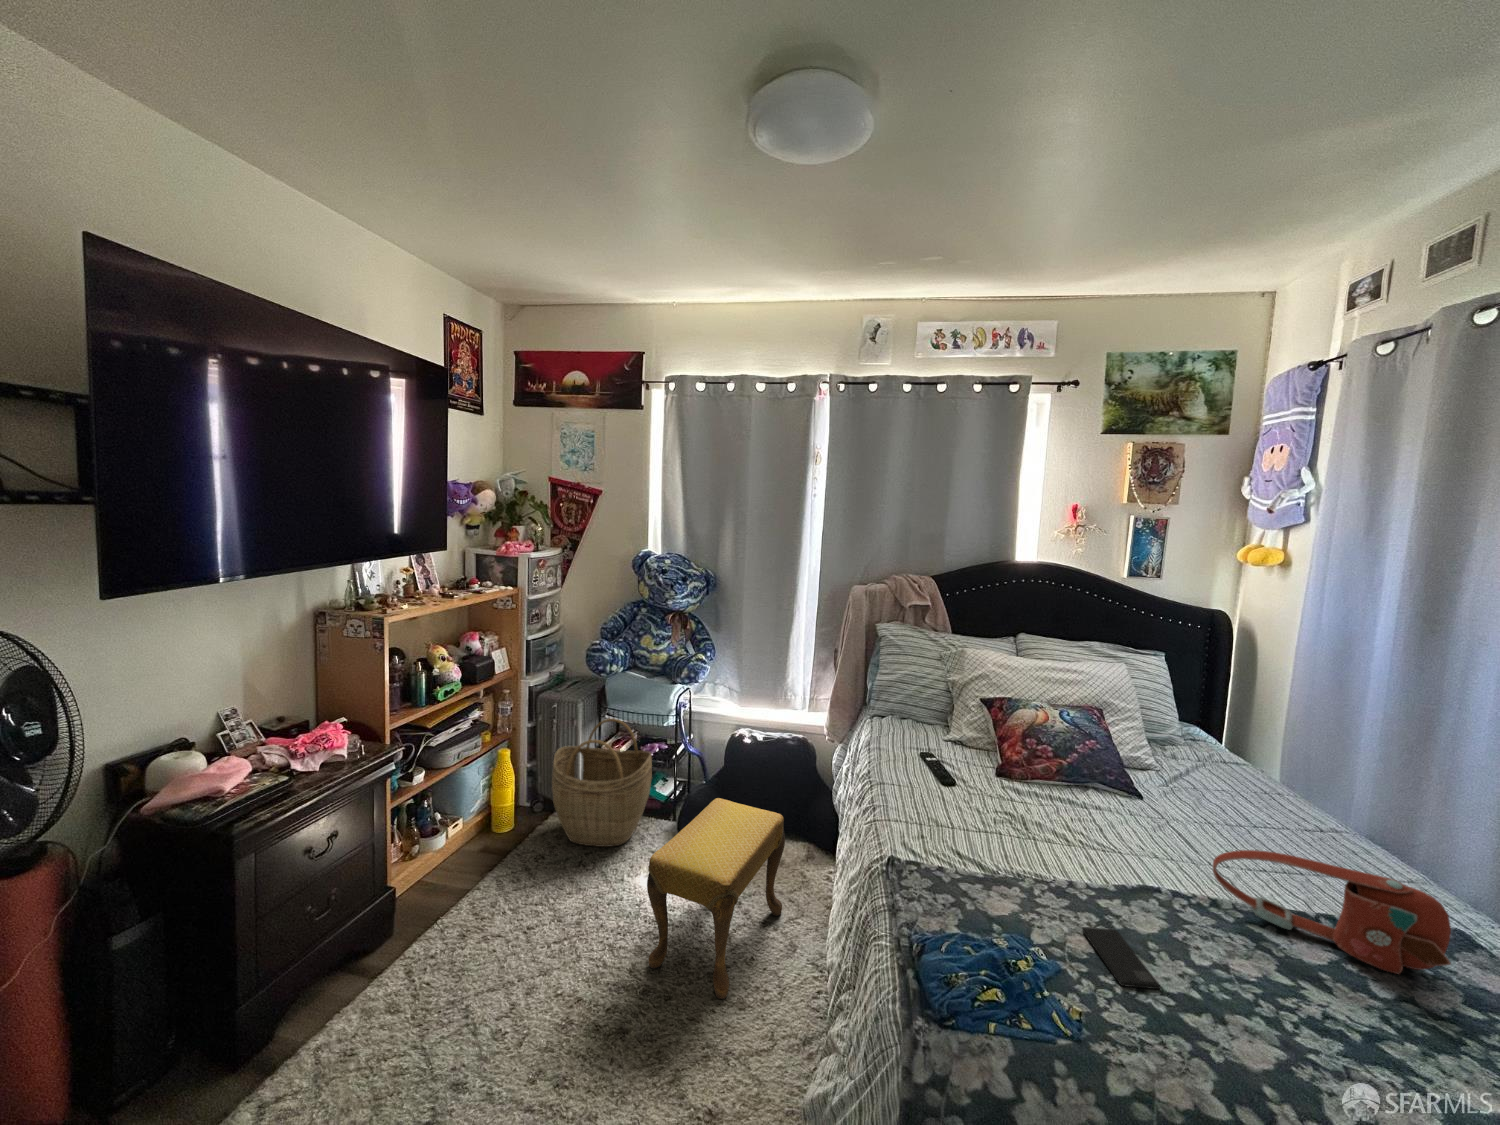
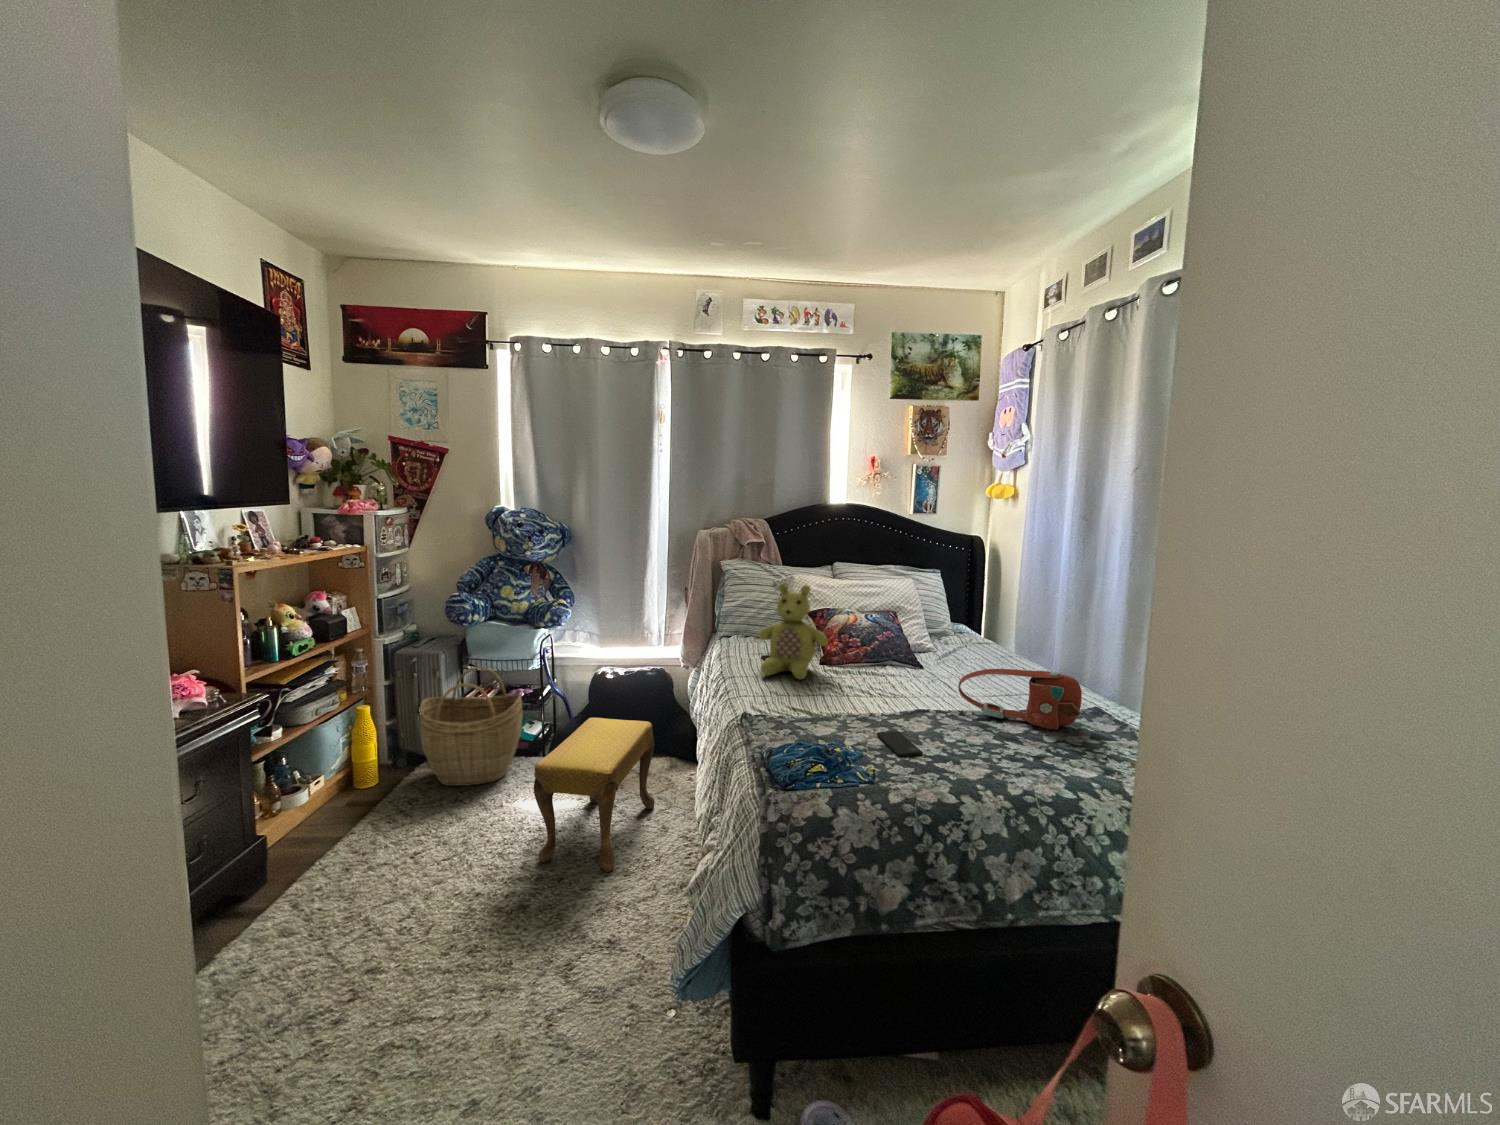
stuffed bear: none [916,672,1008,801] -> present [759,584,828,680]

